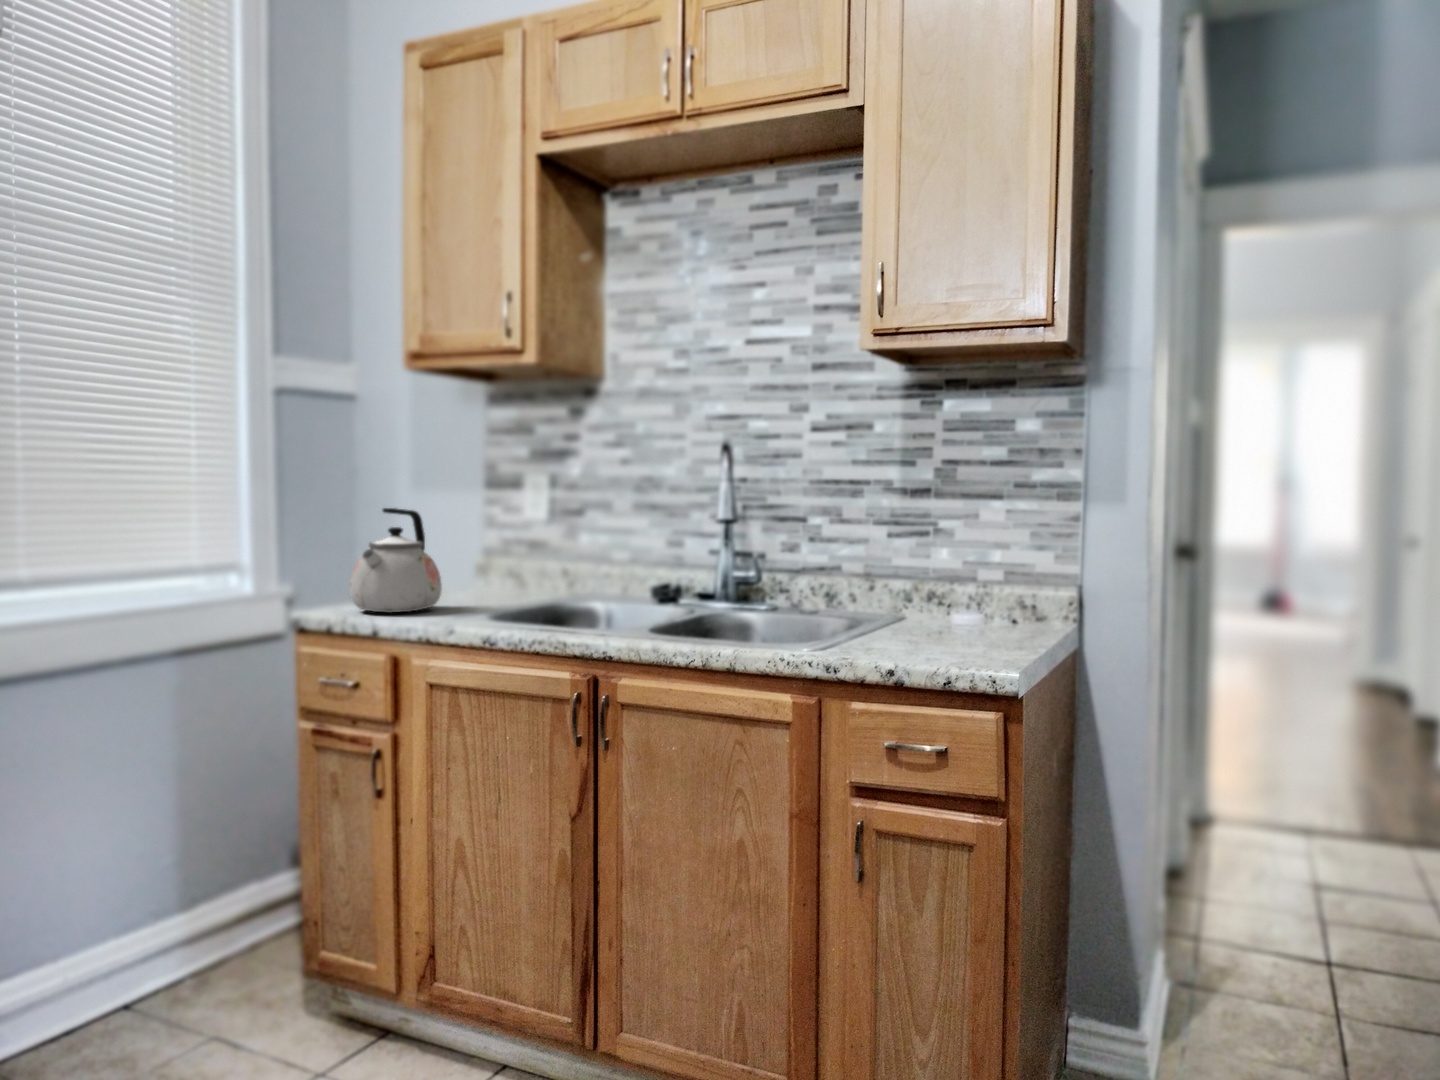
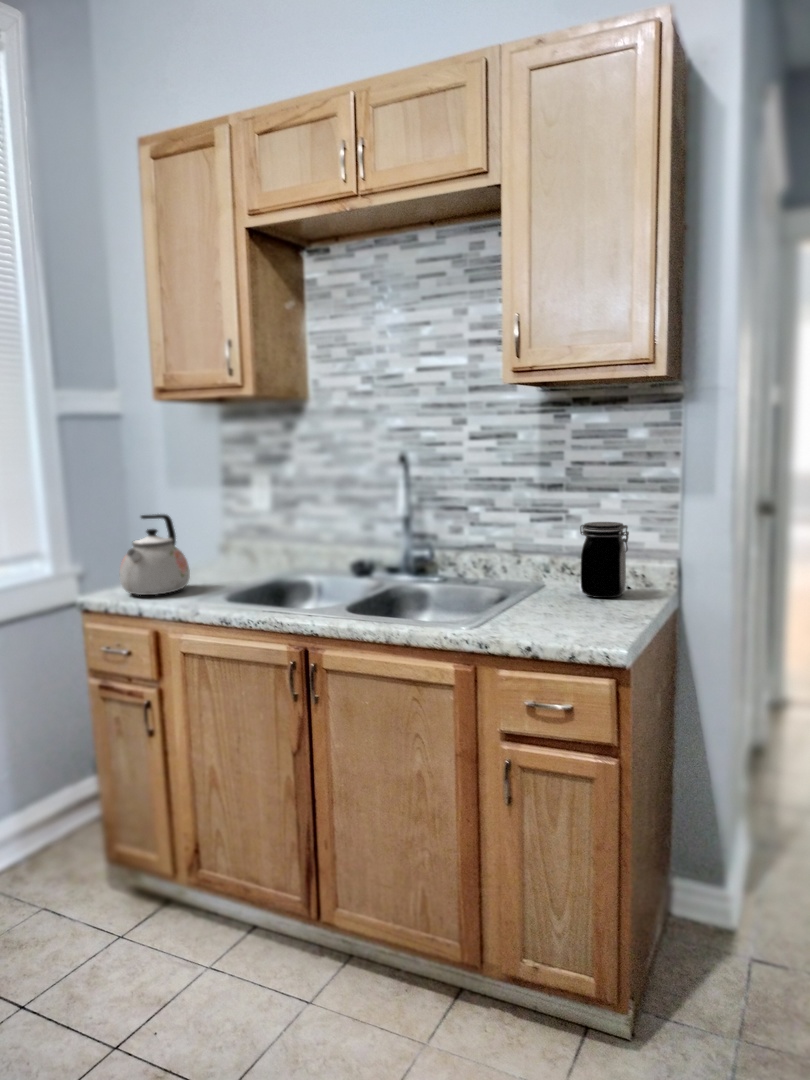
jar: none [953,533,1017,629] -> present [580,522,629,598]

